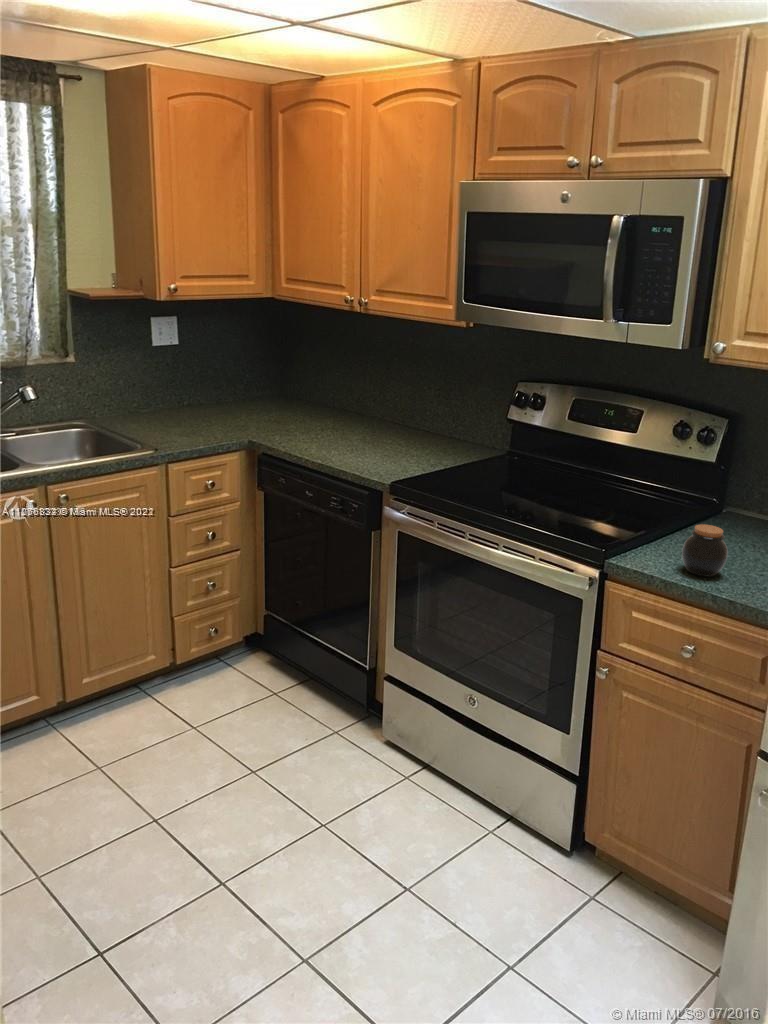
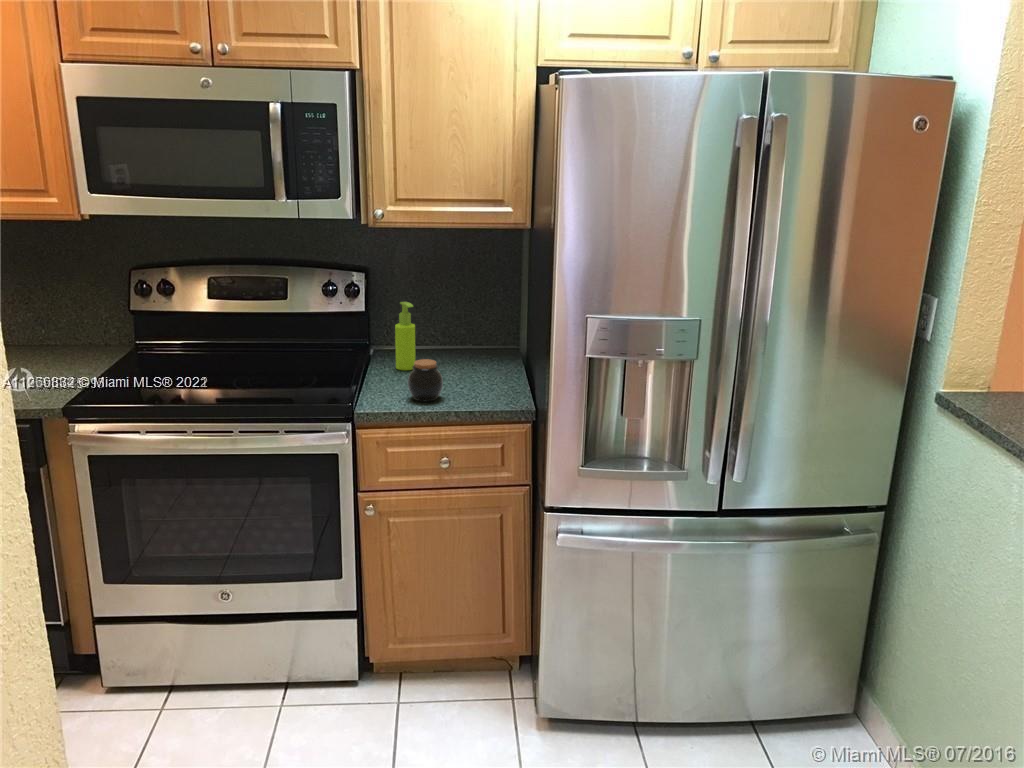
soap dispenser: none [717,458,752,541] -> present [395,302,415,370]

